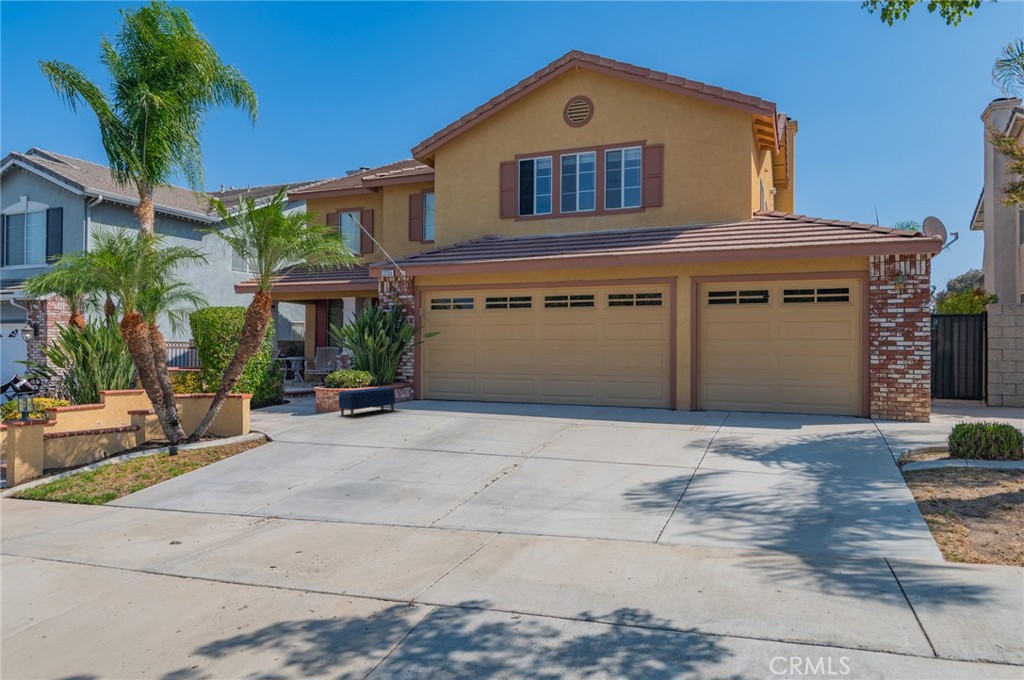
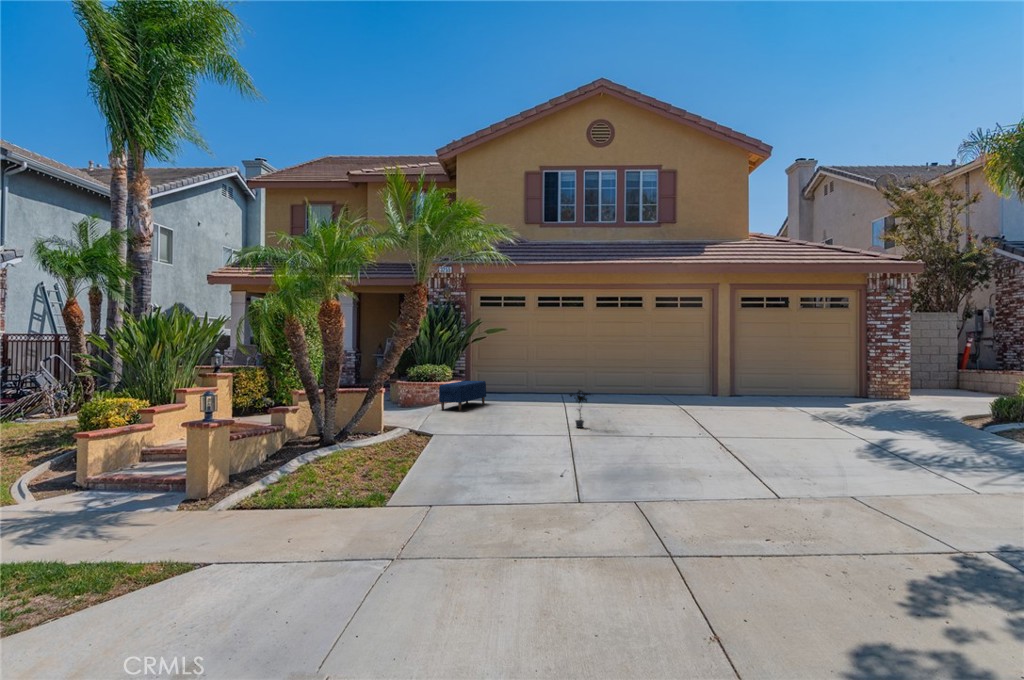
potted plant: present [166,416,181,455] -> present [569,390,591,428]

